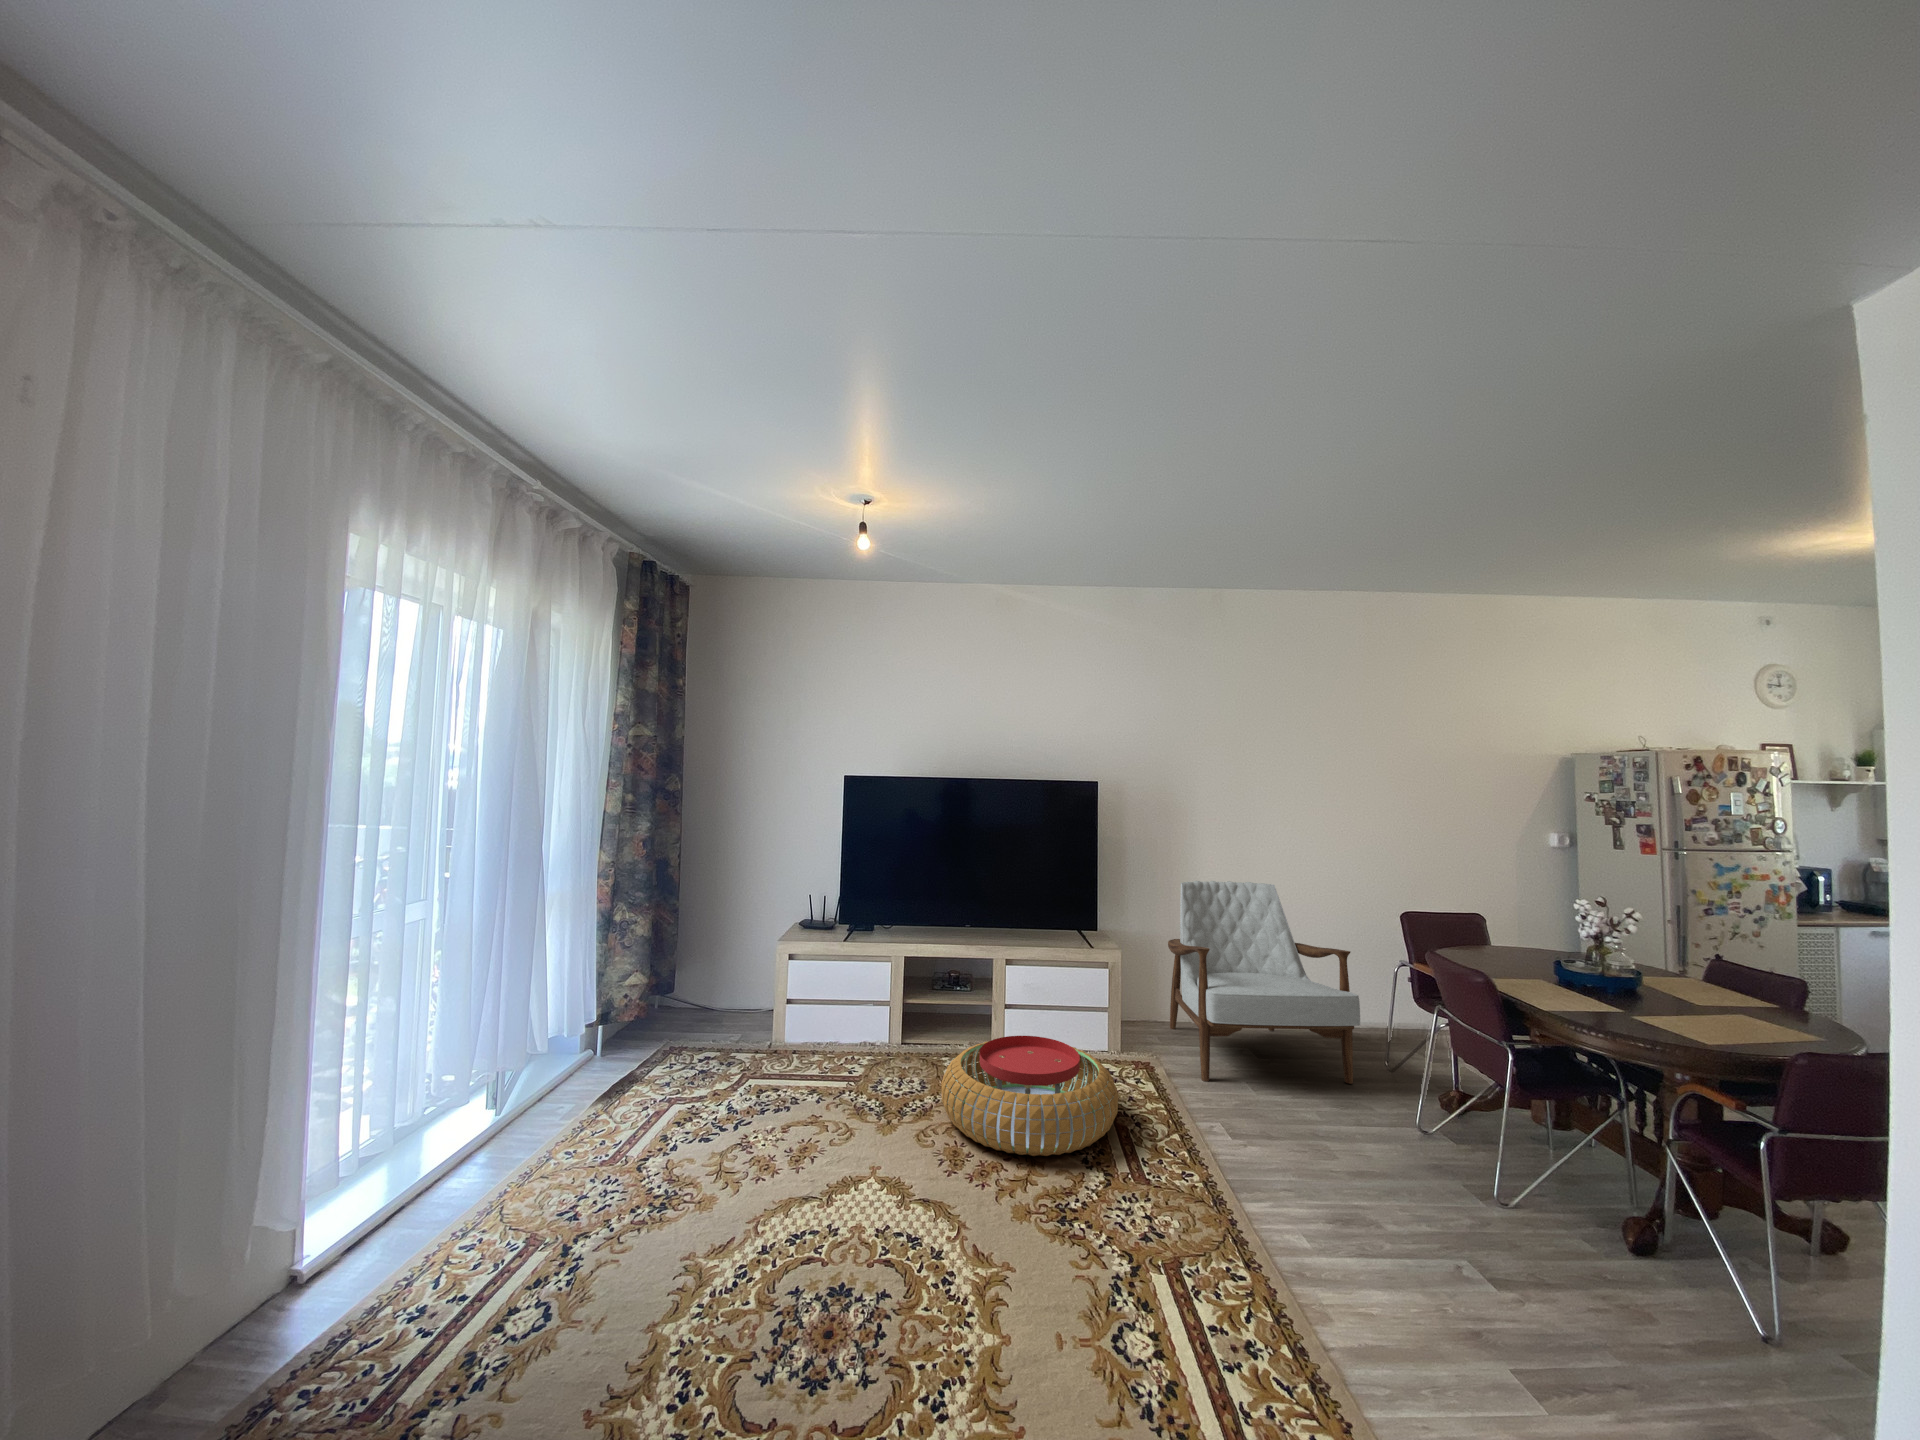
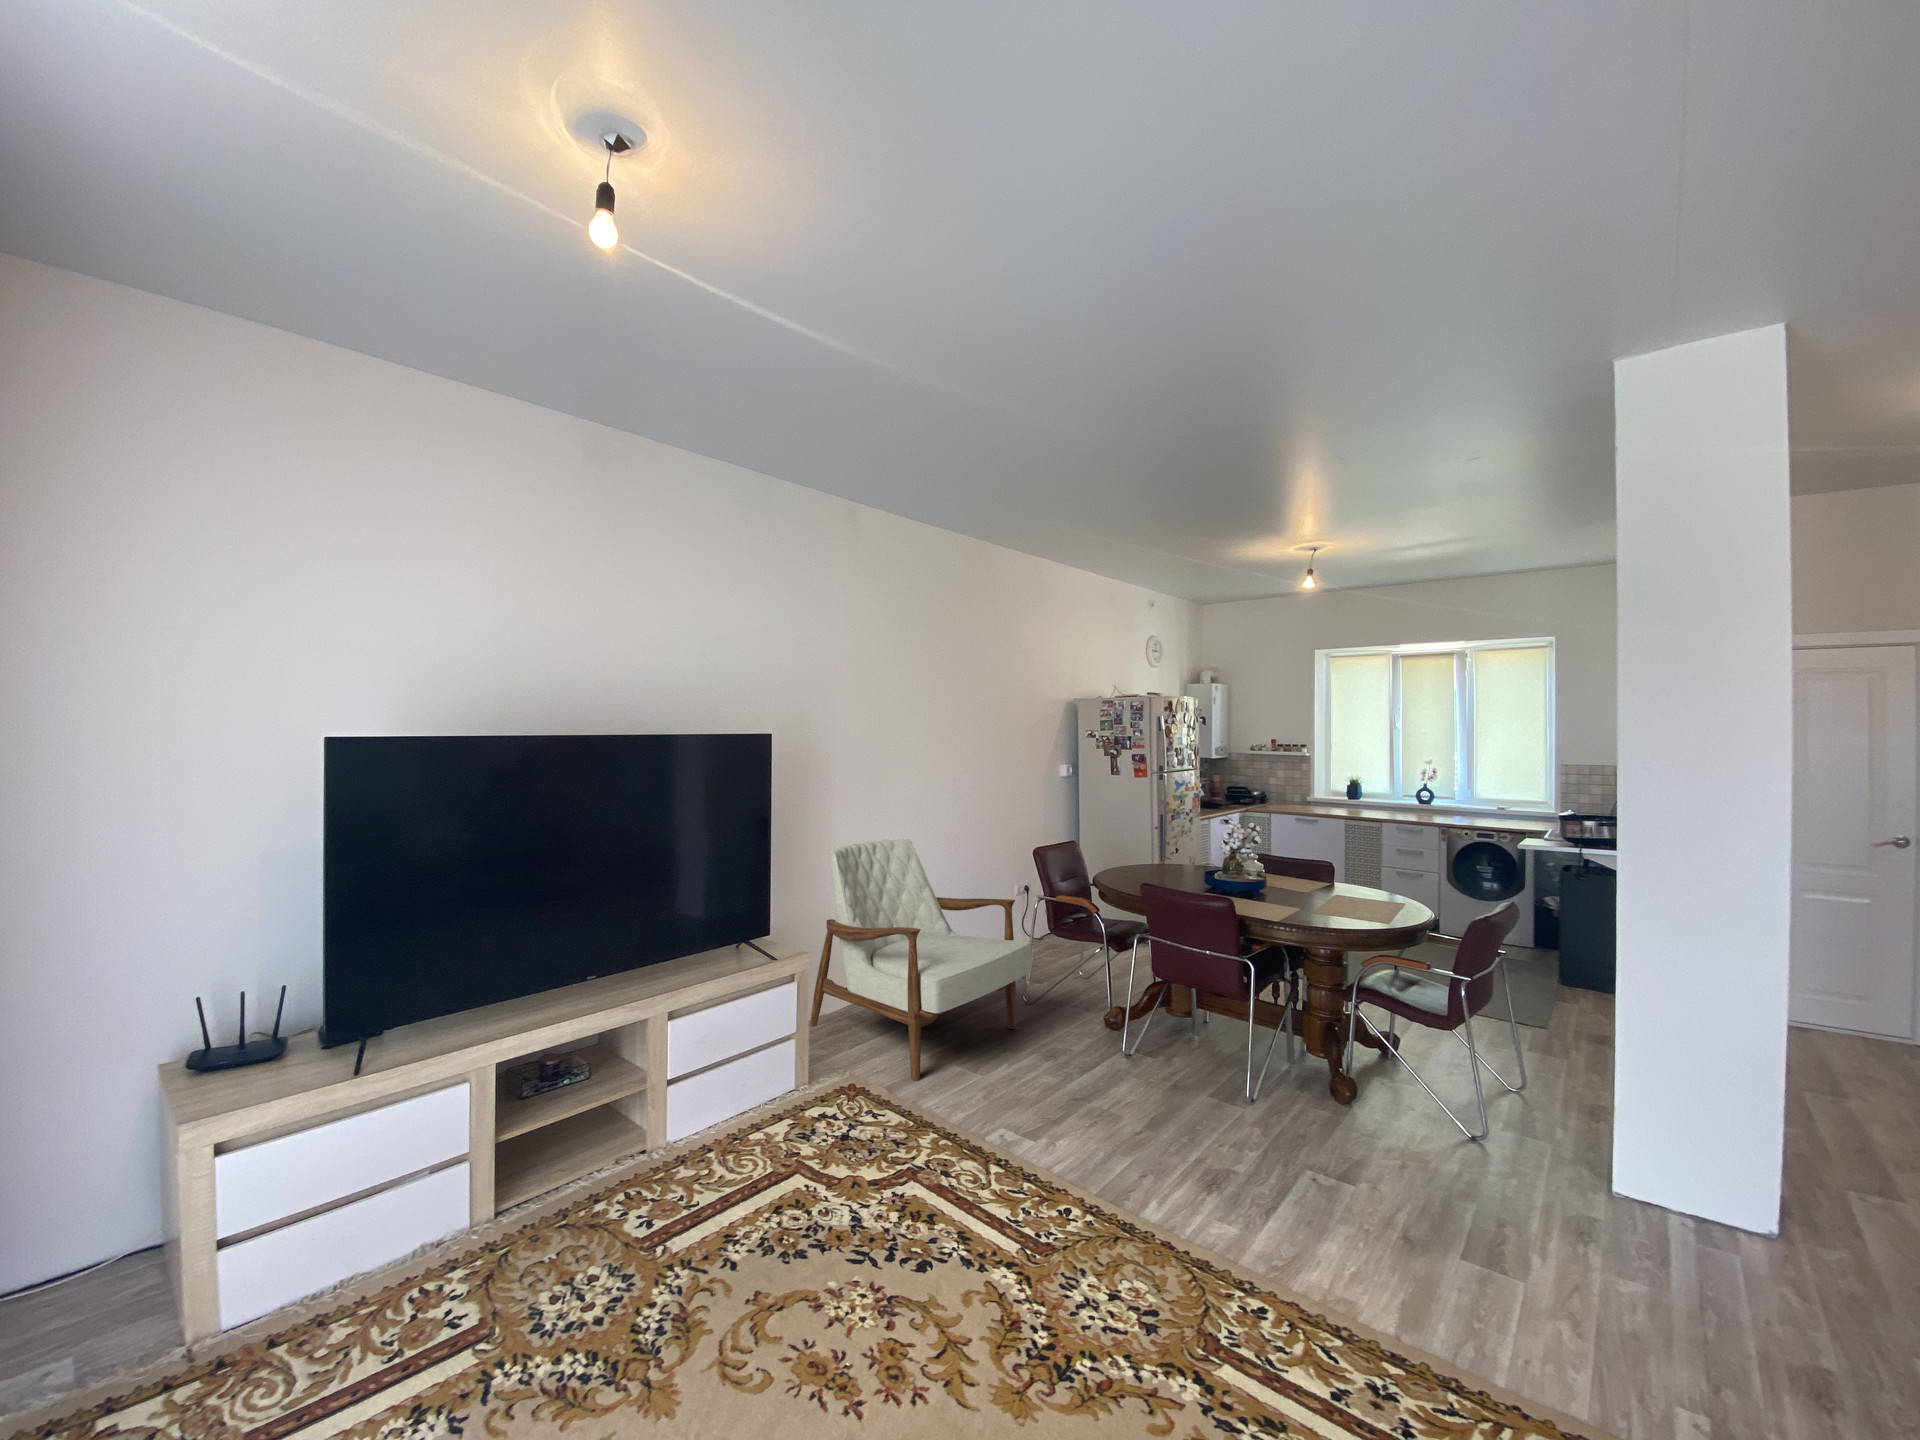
pouf: present [941,1036,1118,1156] -> none [686,1107,950,1323]

